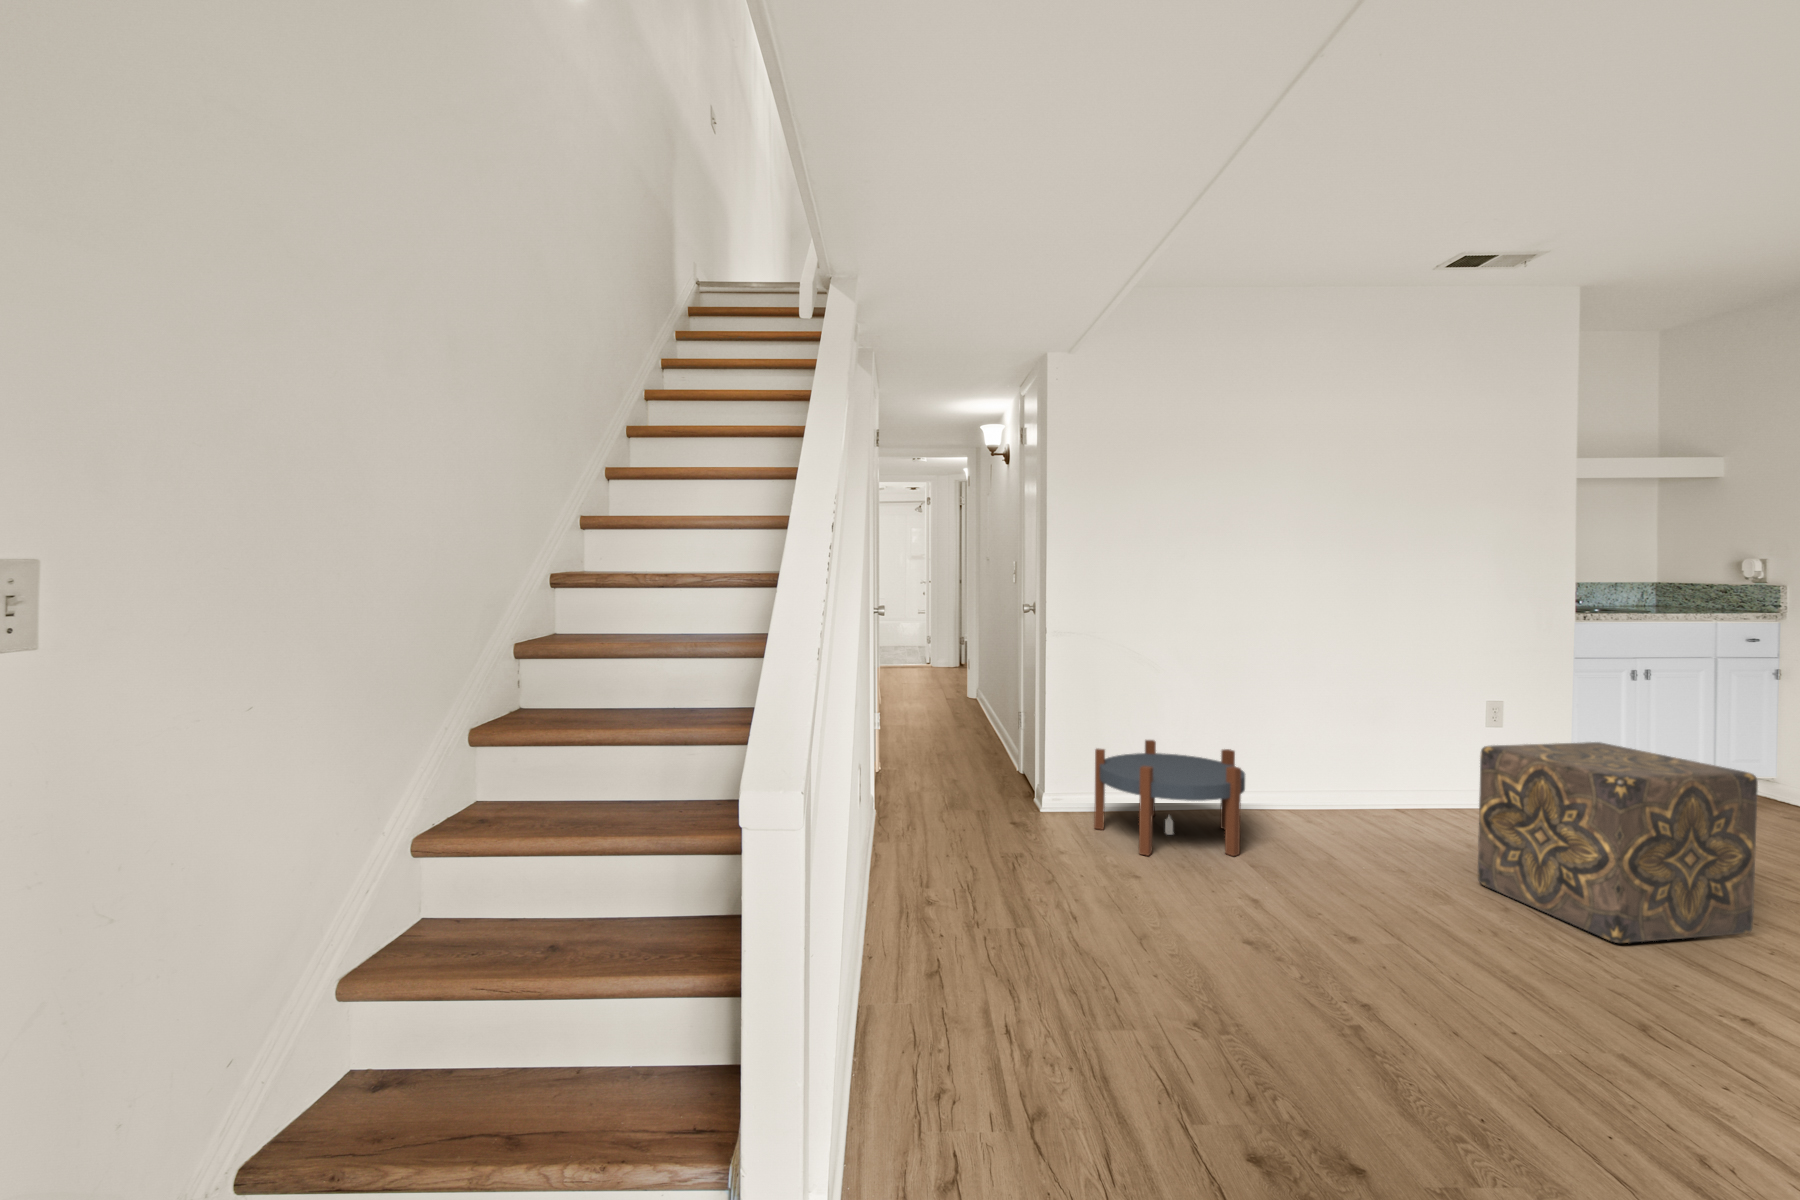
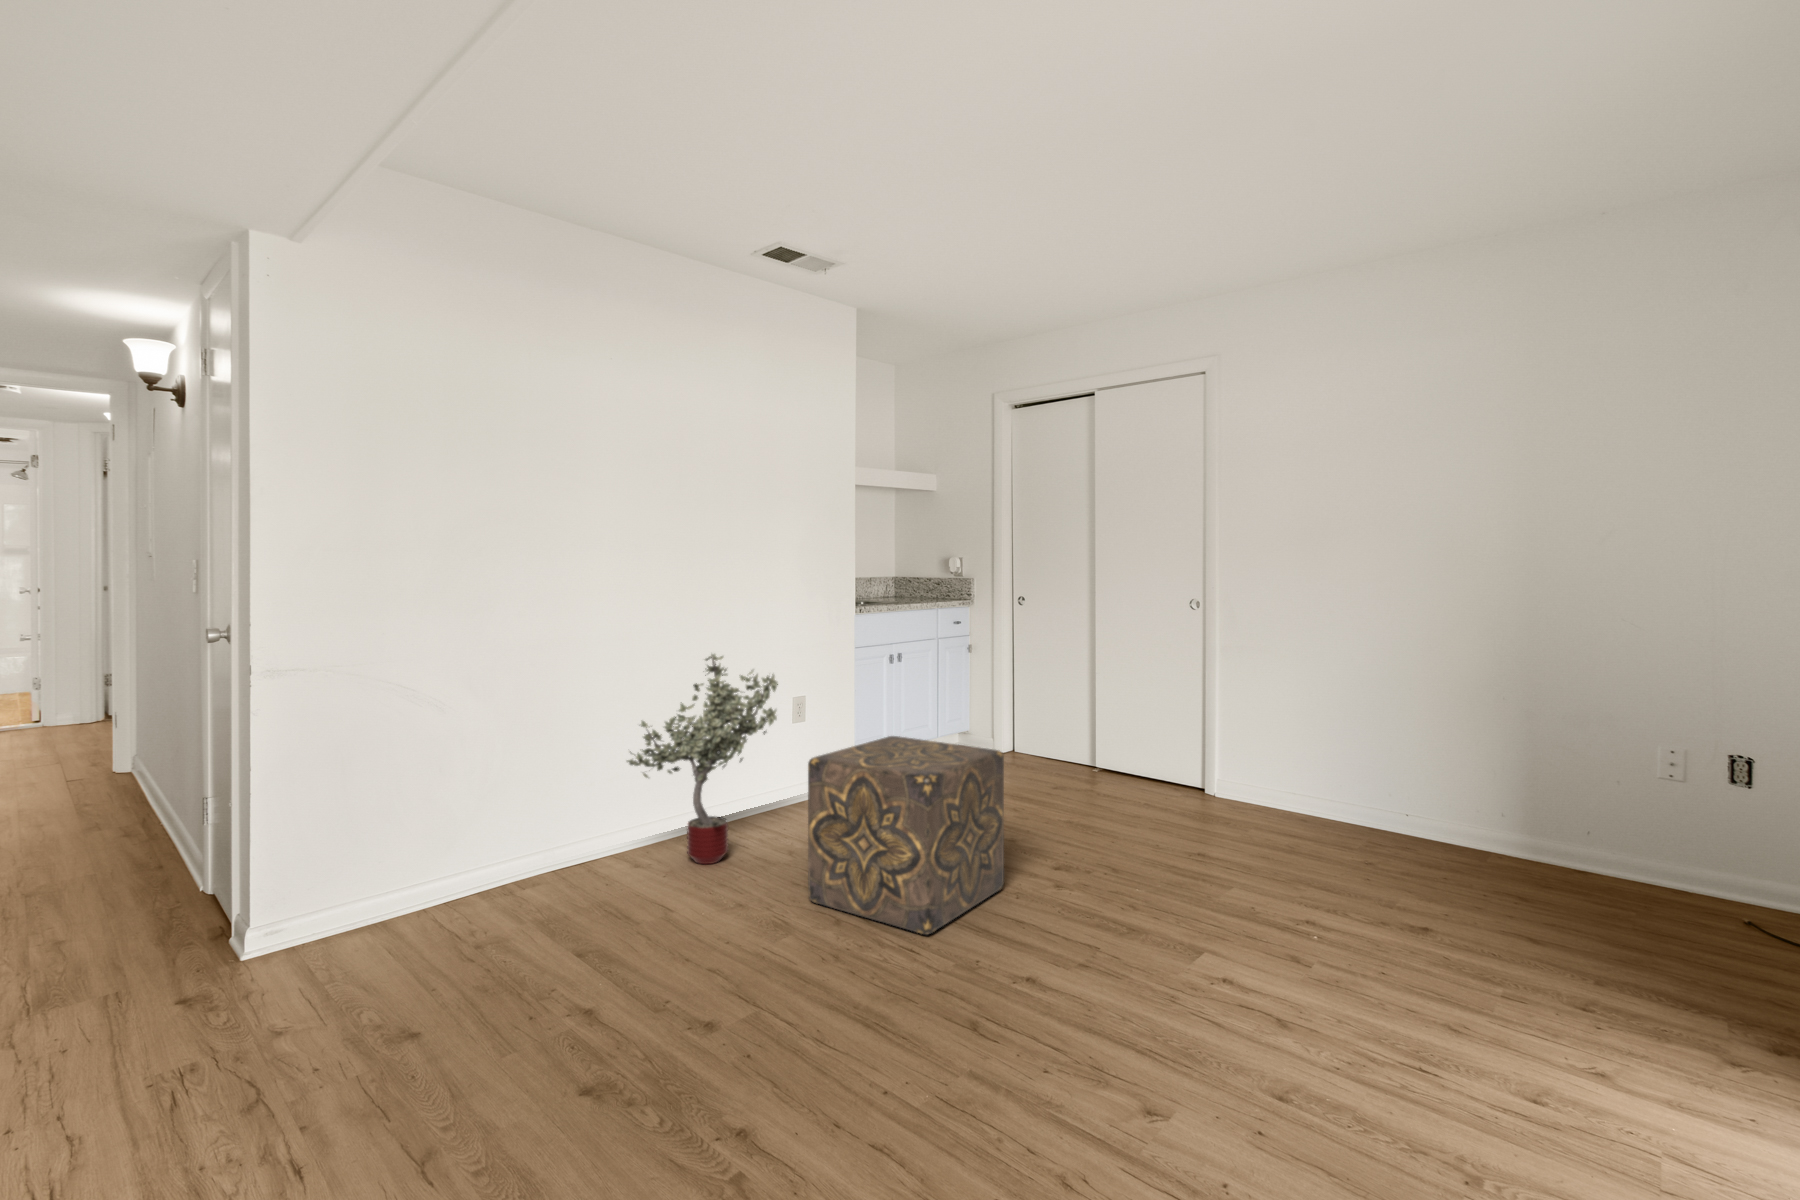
potted tree: none [1302,644,1462,834] -> present [627,654,778,864]
side table: present [1094,740,1245,856] -> none [345,803,565,986]

